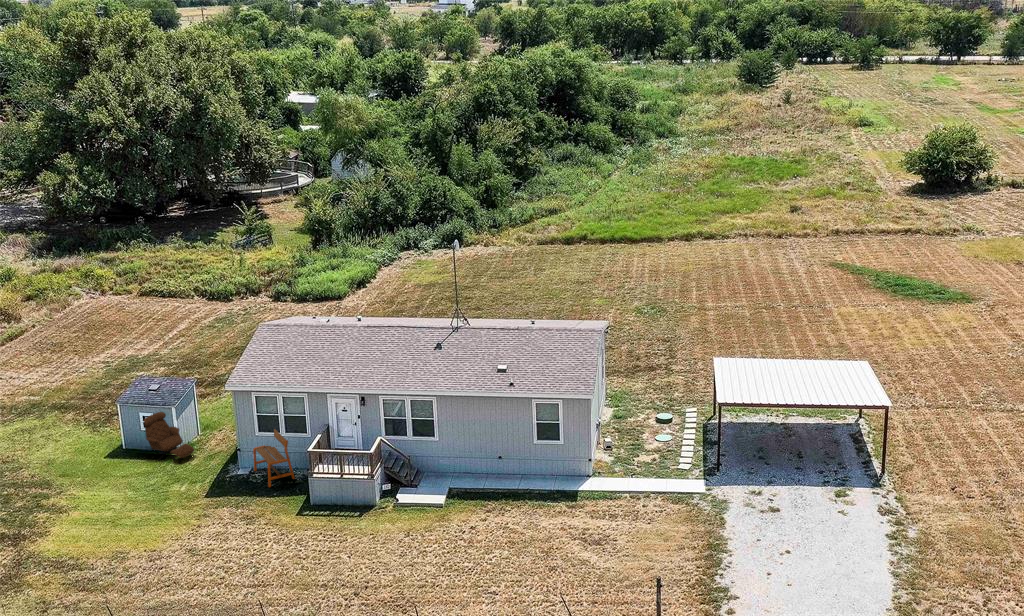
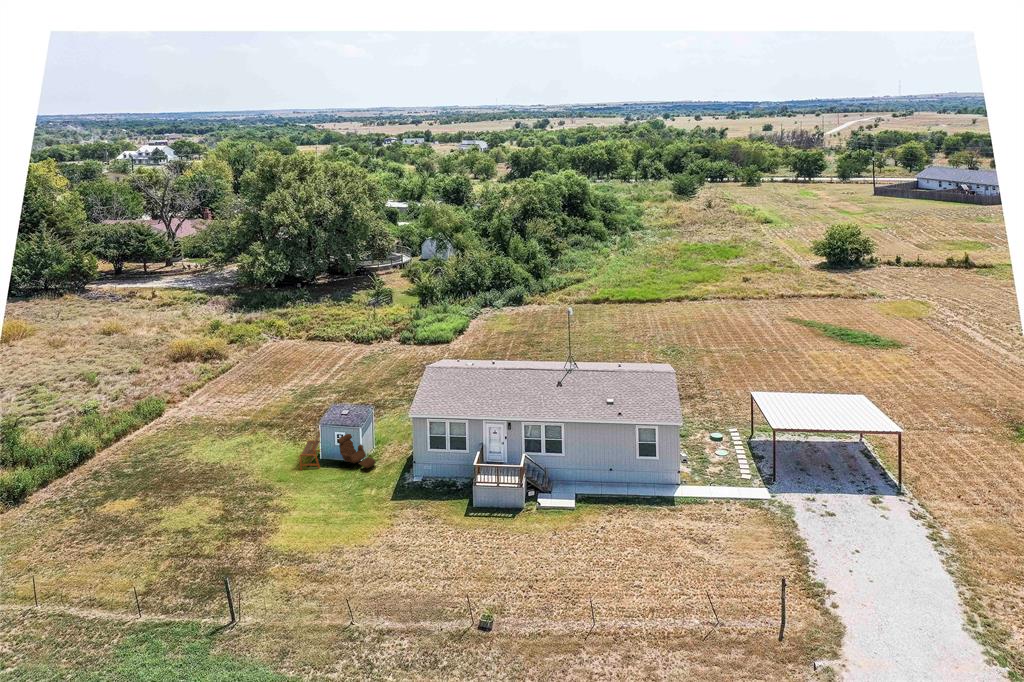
bench: present [253,429,294,487] -> present [299,431,320,470]

